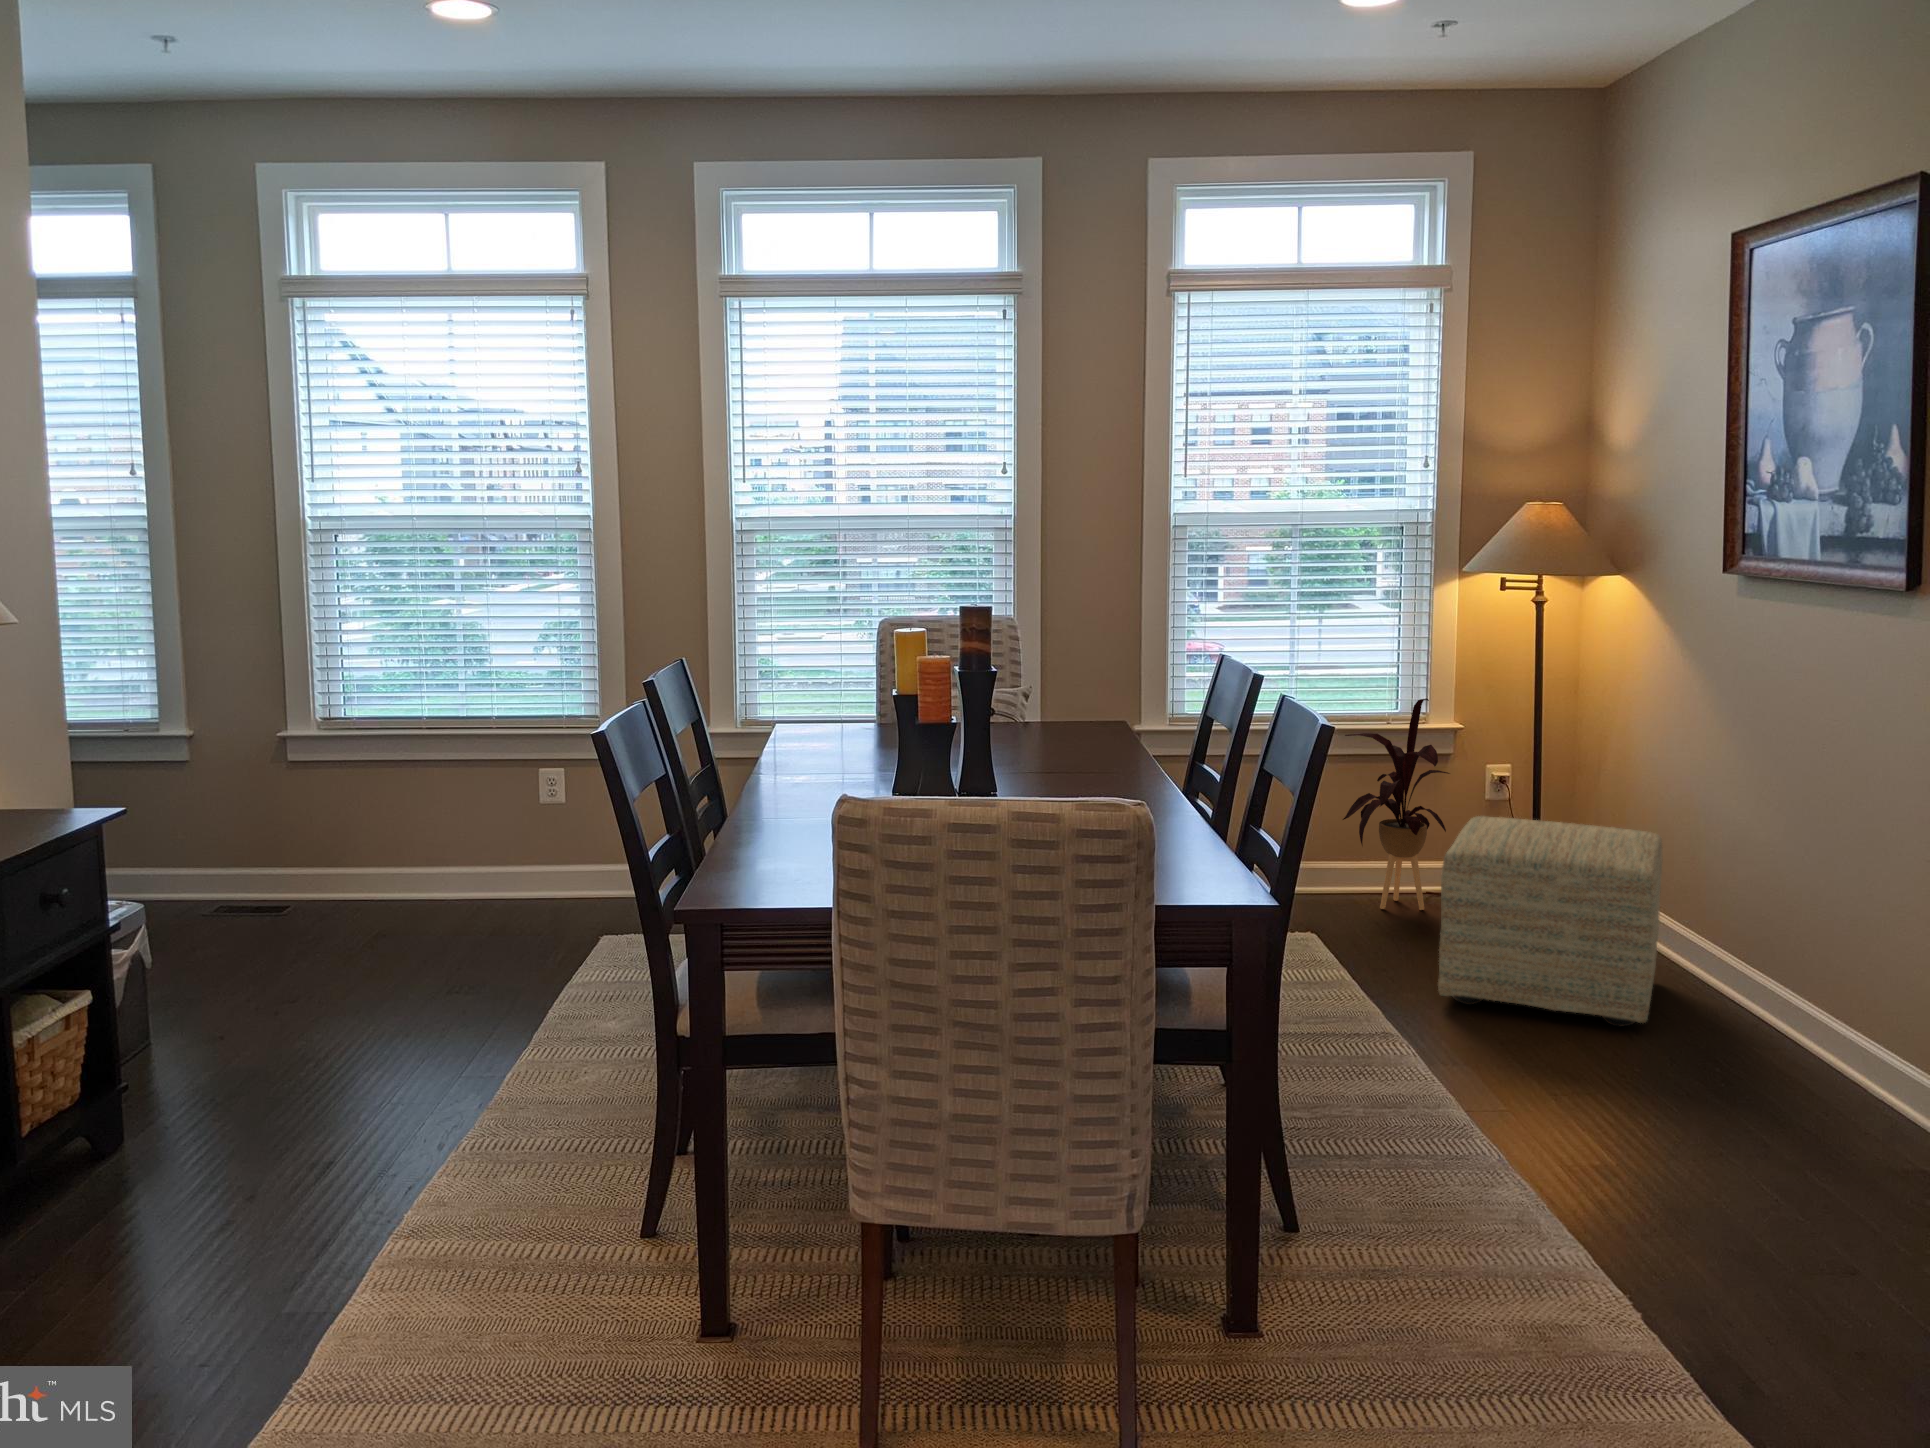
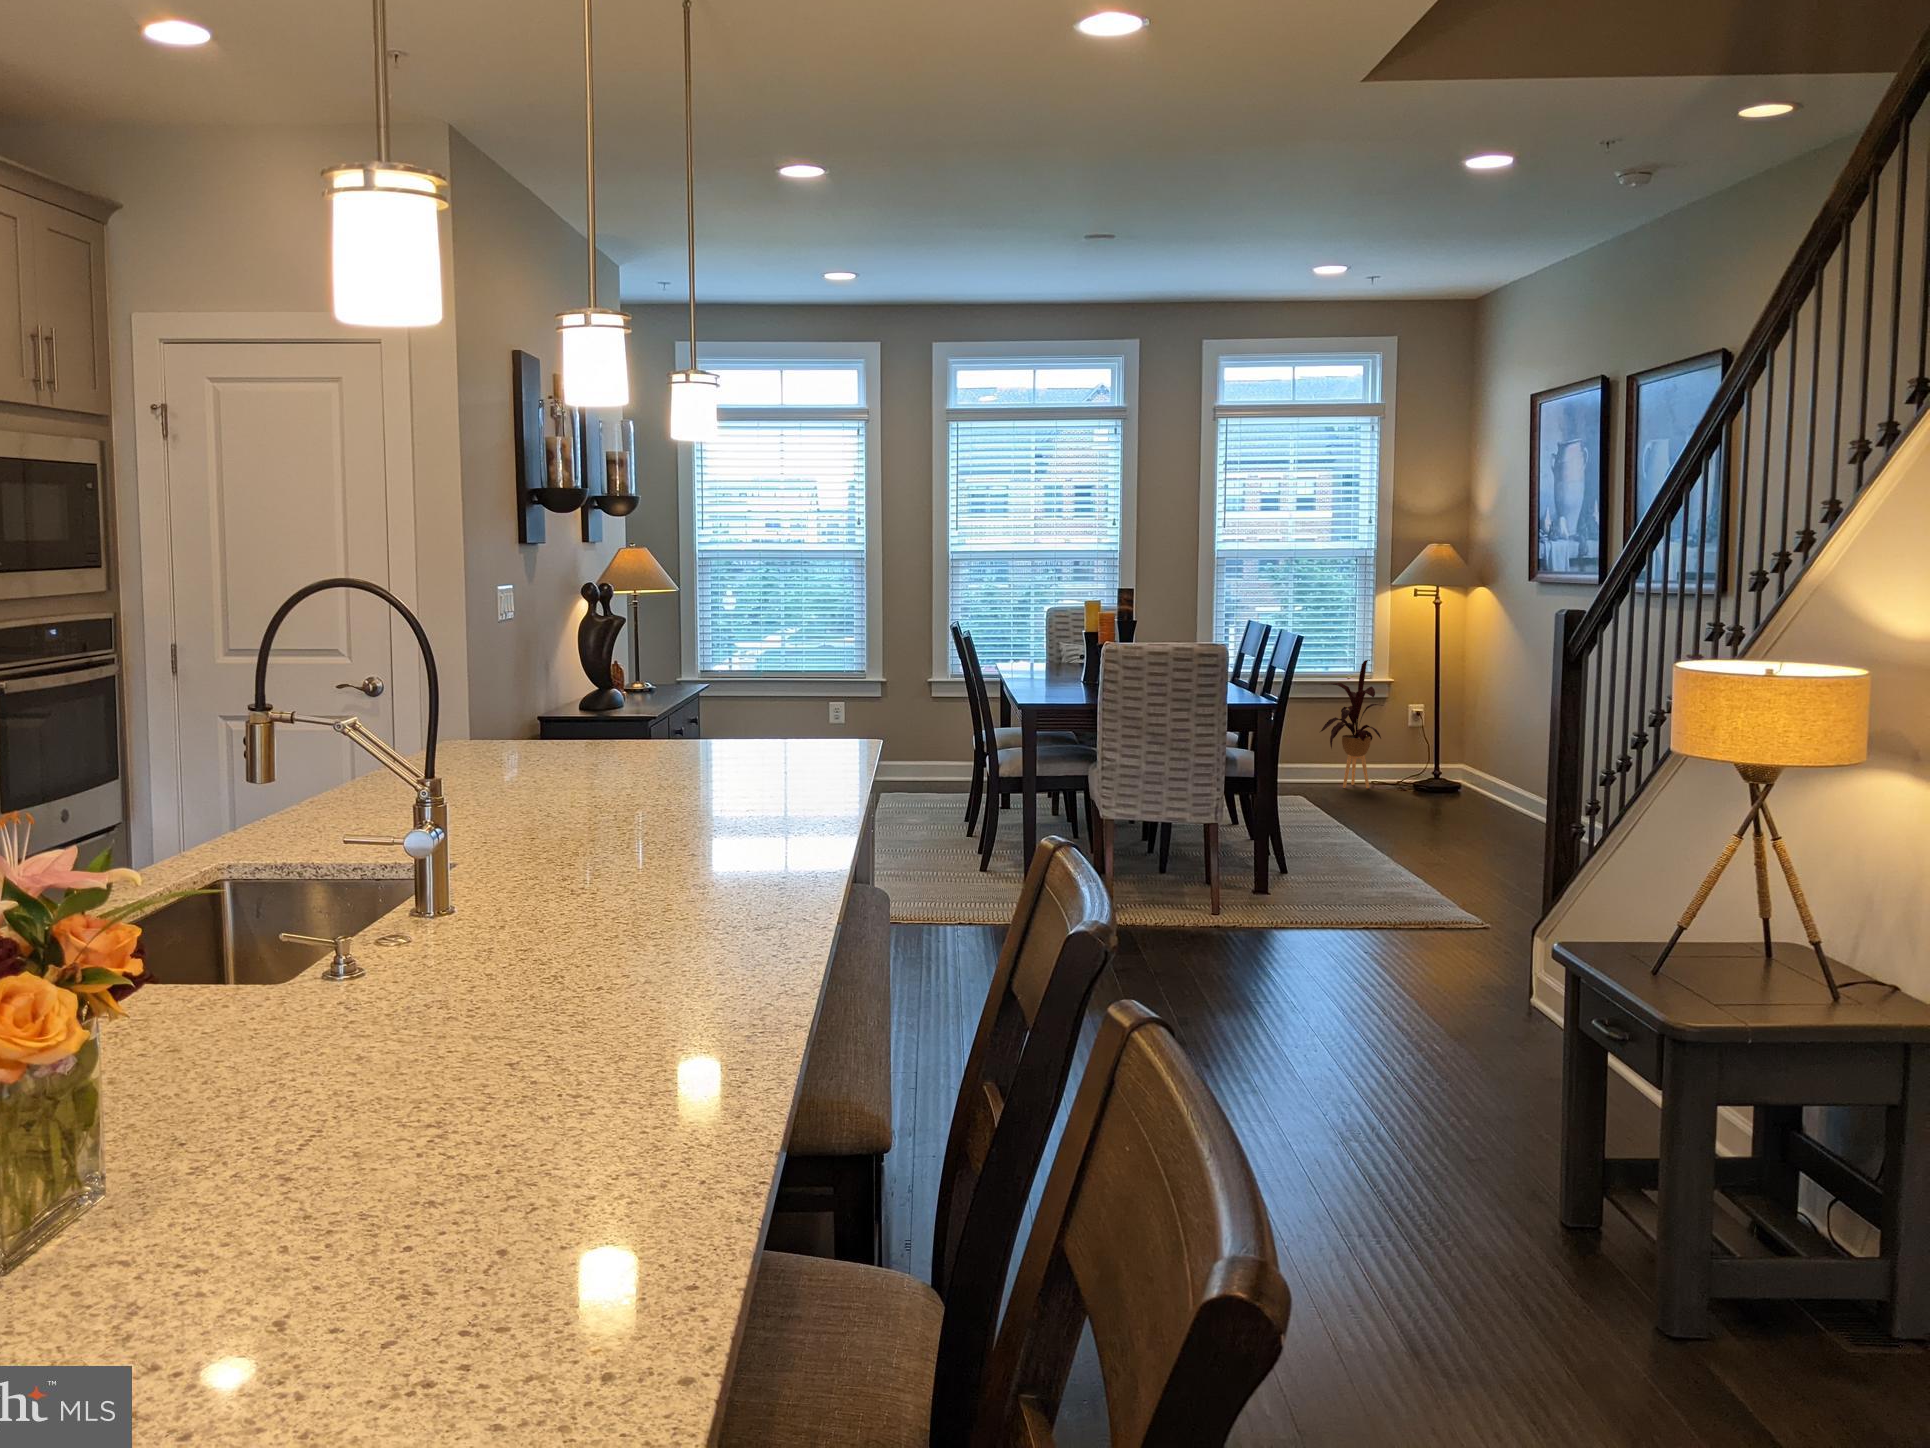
ottoman: present [1438,816,1662,1026] -> none [1370,722,1497,827]

